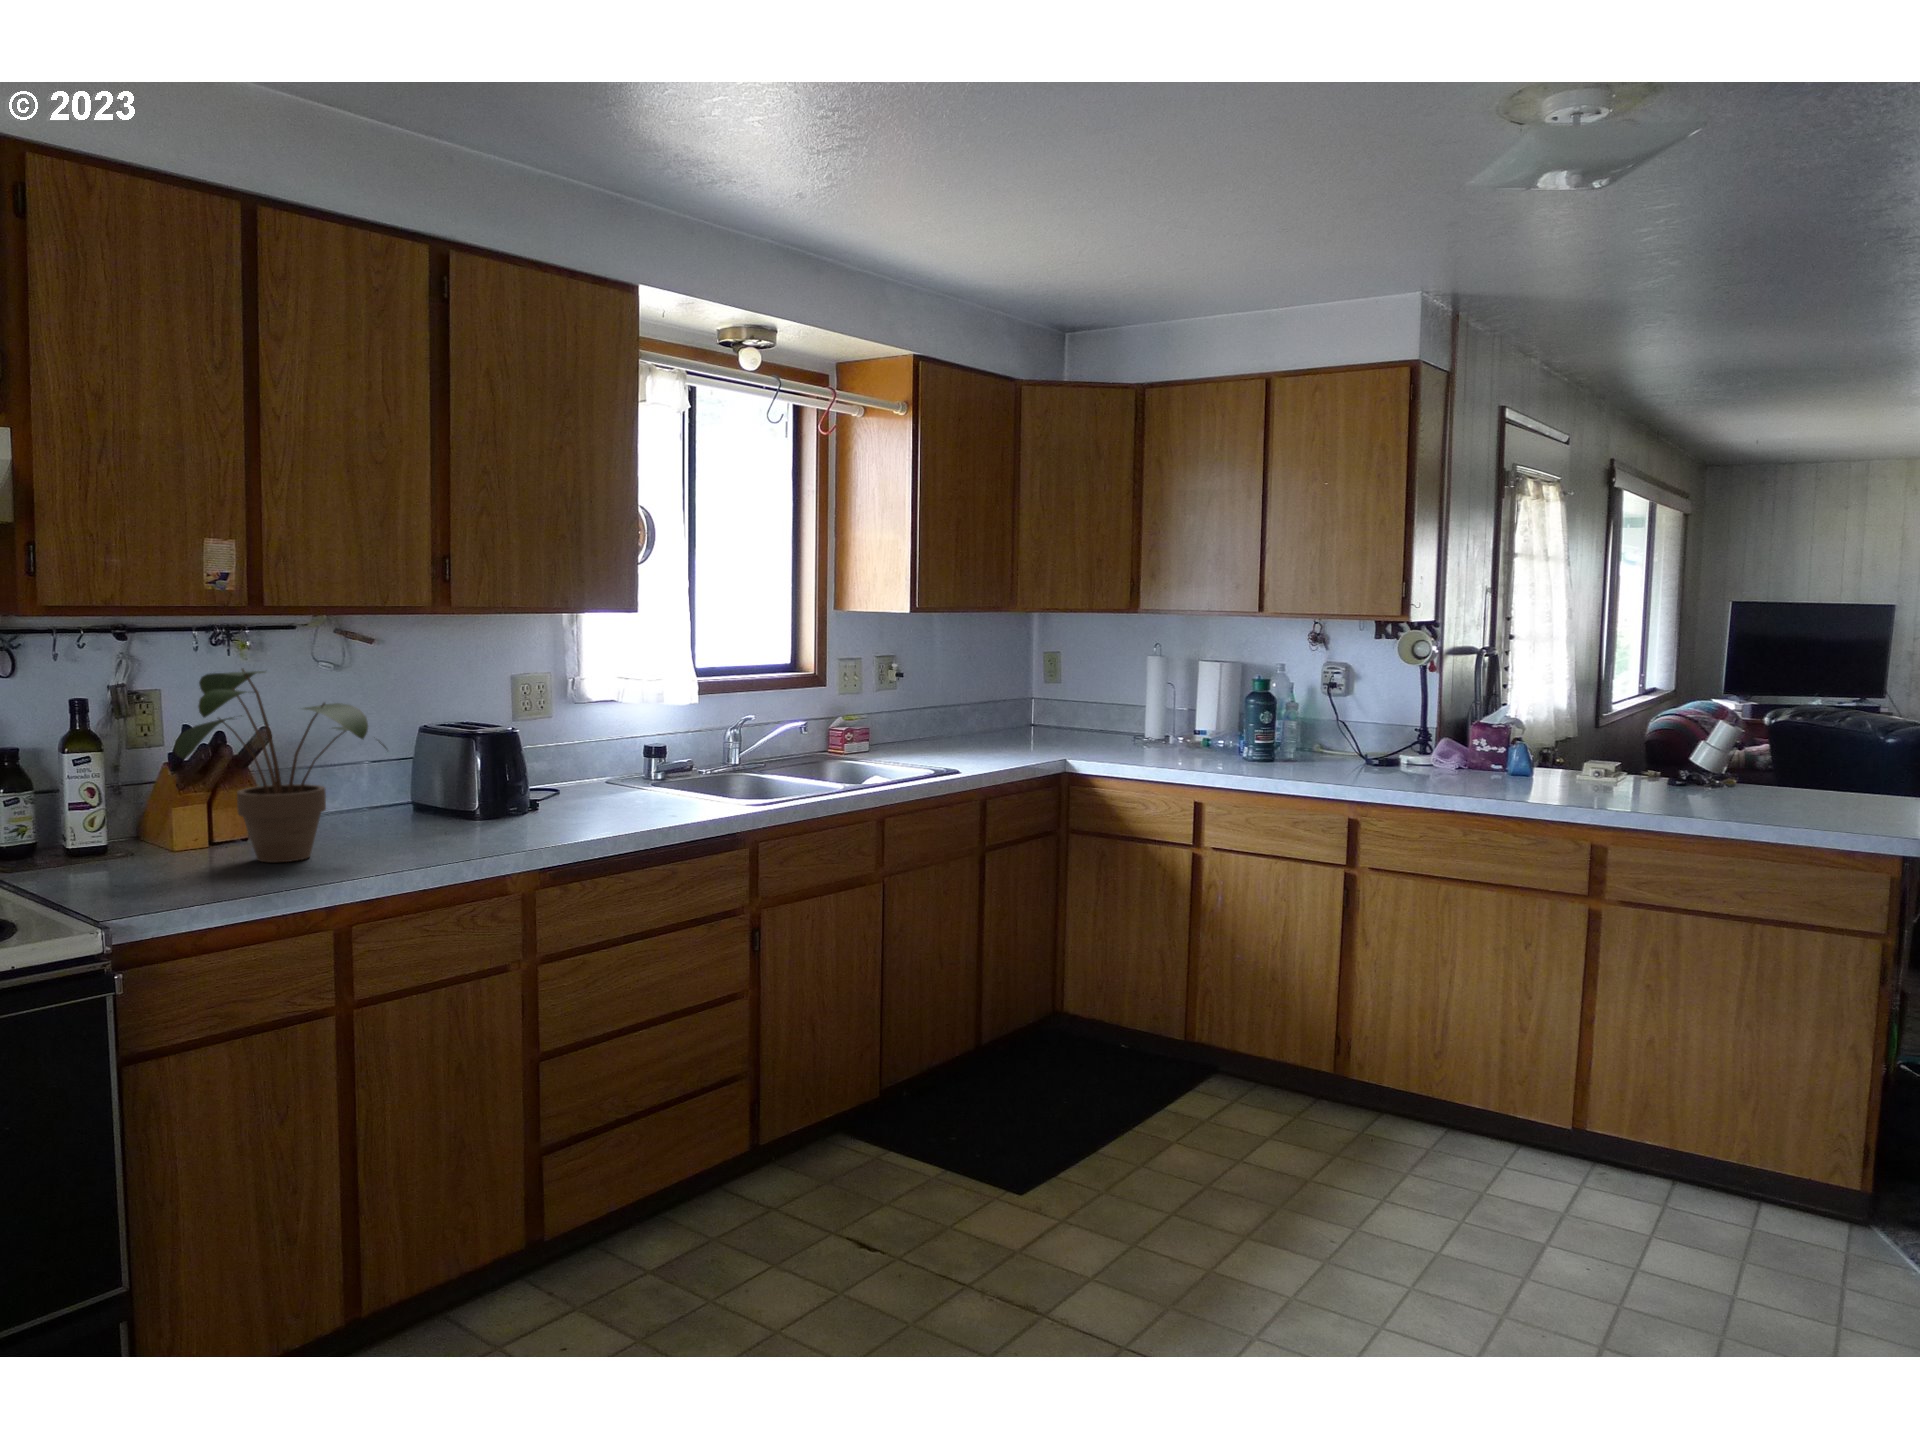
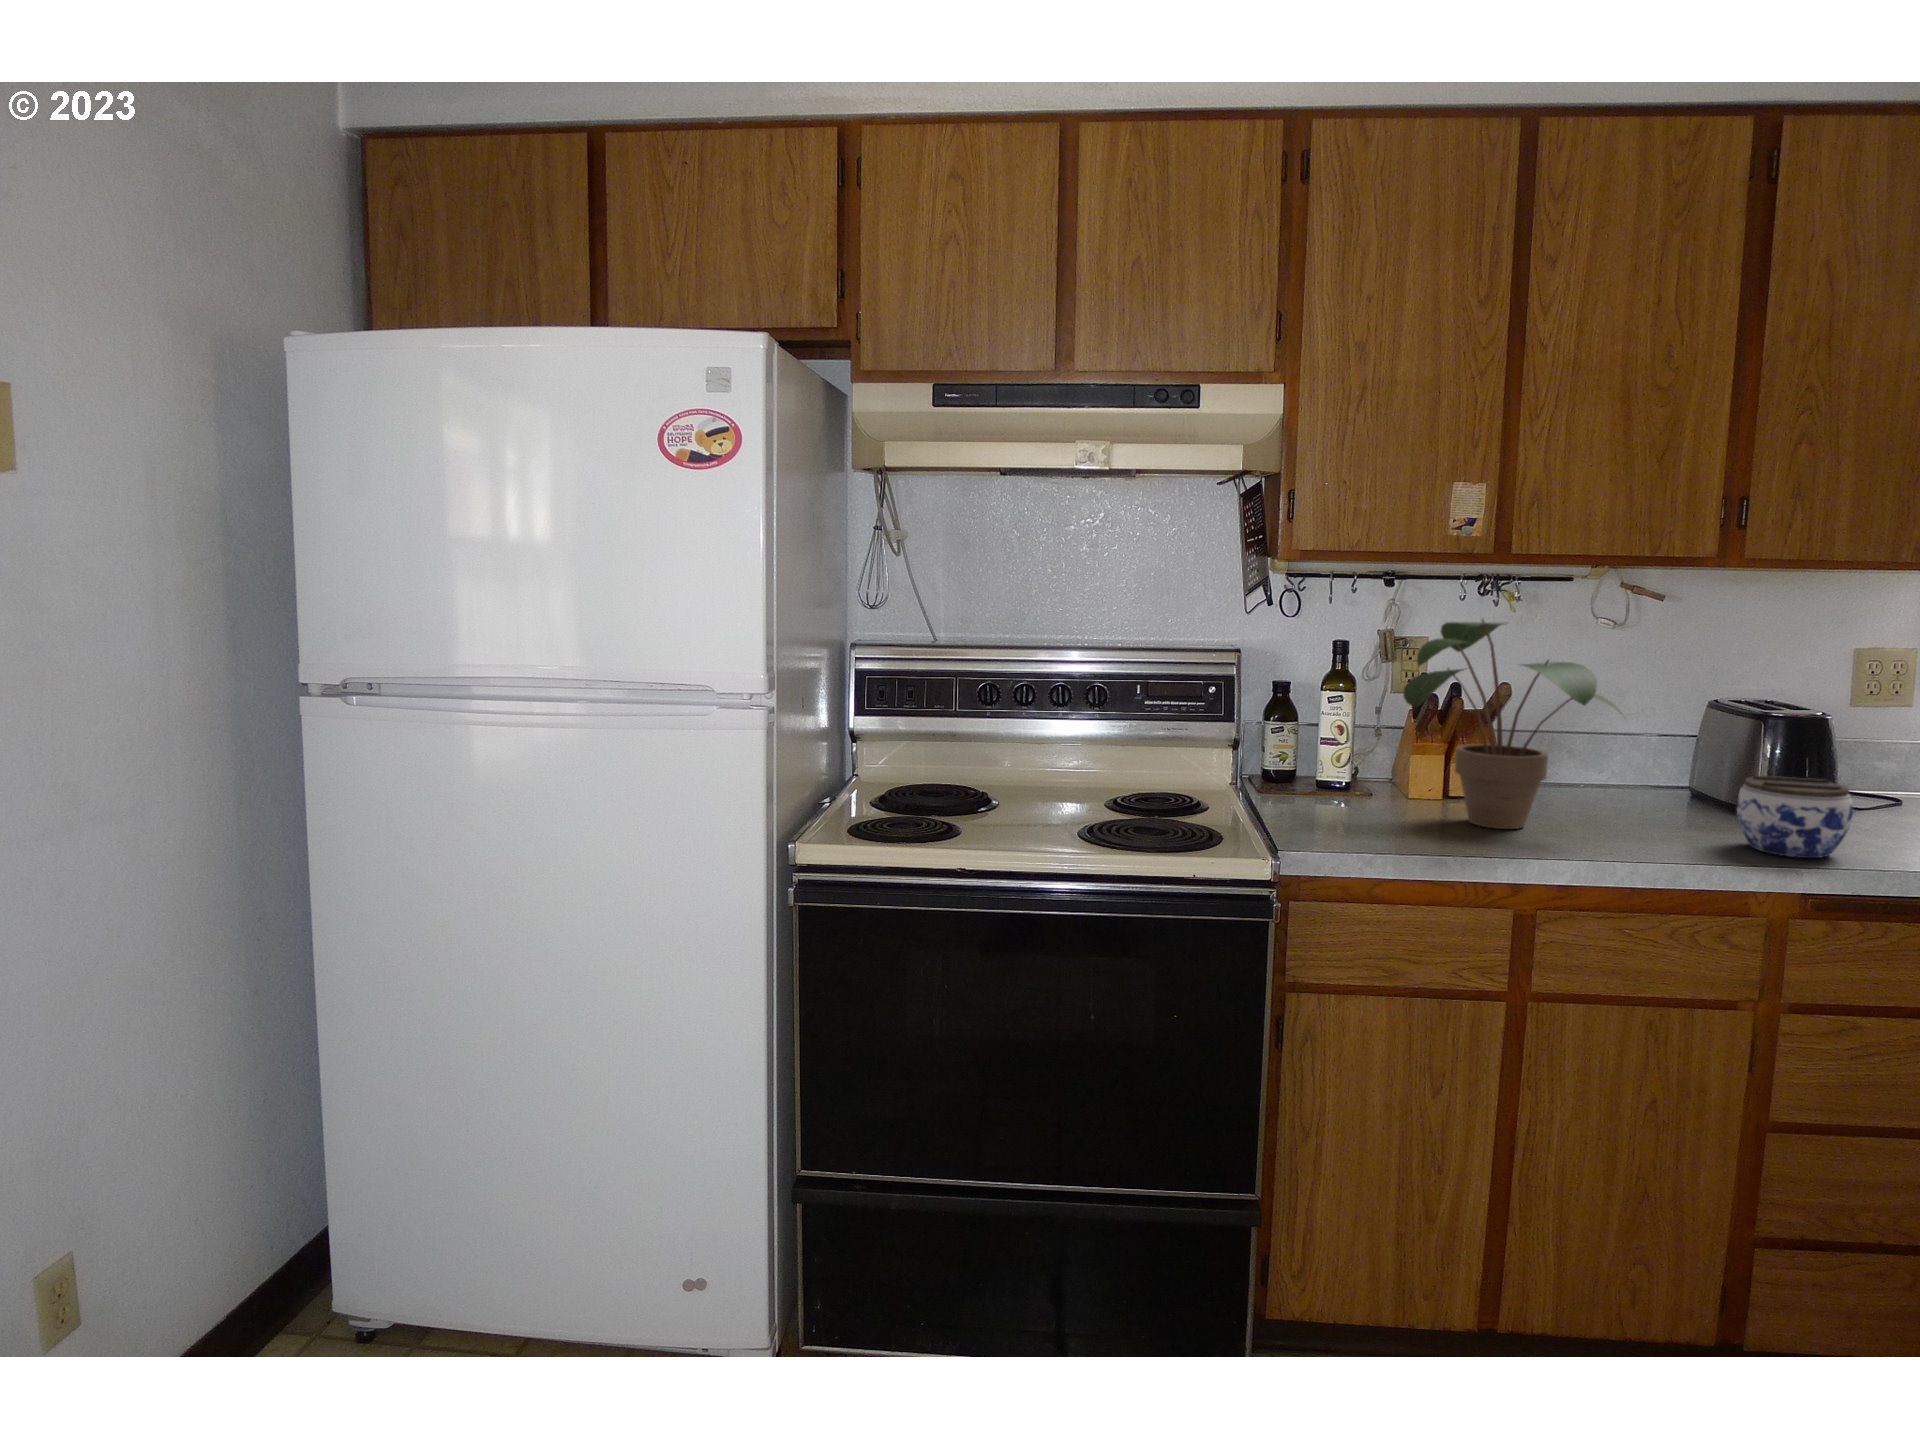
jar: none [476,778,555,841] -> present [1737,776,1853,858]

